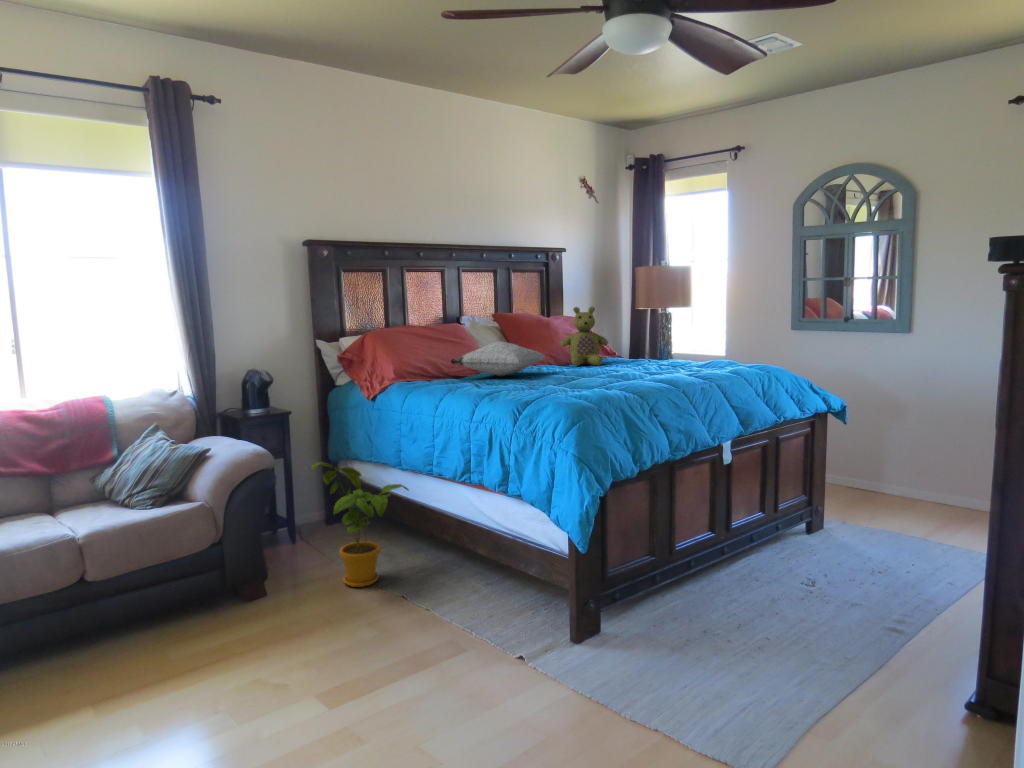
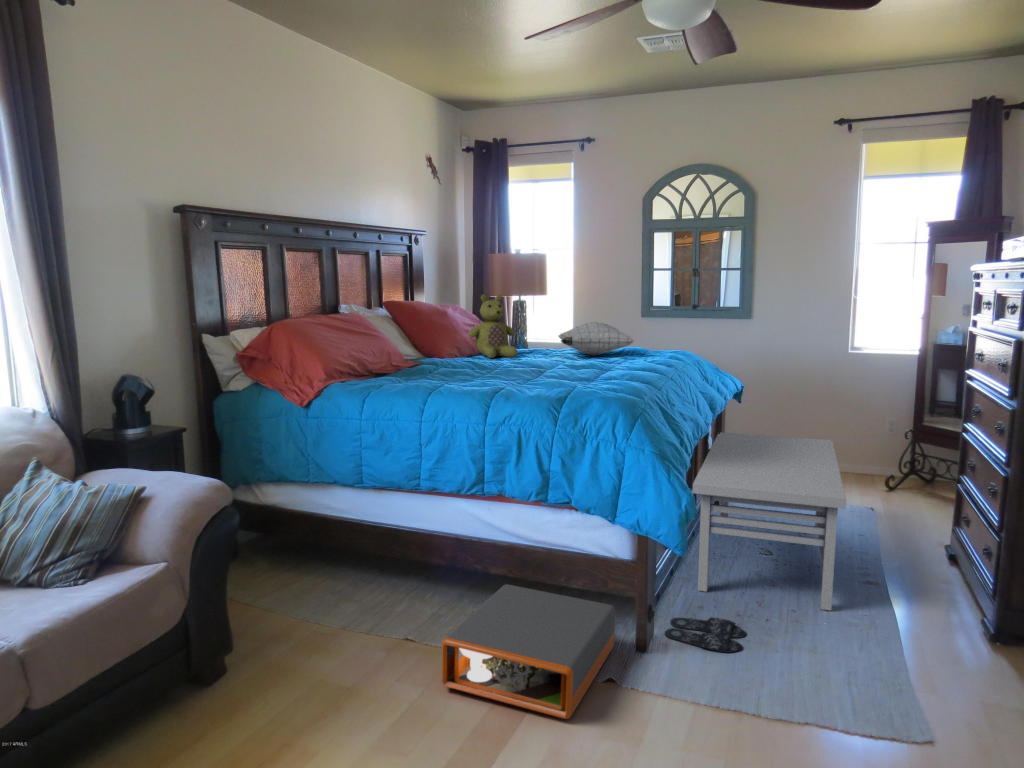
pillow: present [451,342,545,376] -> present [559,322,634,355]
storage bench: none [681,452,927,650] -> present [693,432,846,610]
house plant: present [311,462,408,587] -> none [274,490,378,639]
storage box: none [384,565,554,680] -> present [442,584,615,719]
slippers: none [613,624,695,664] -> present [665,617,746,653]

